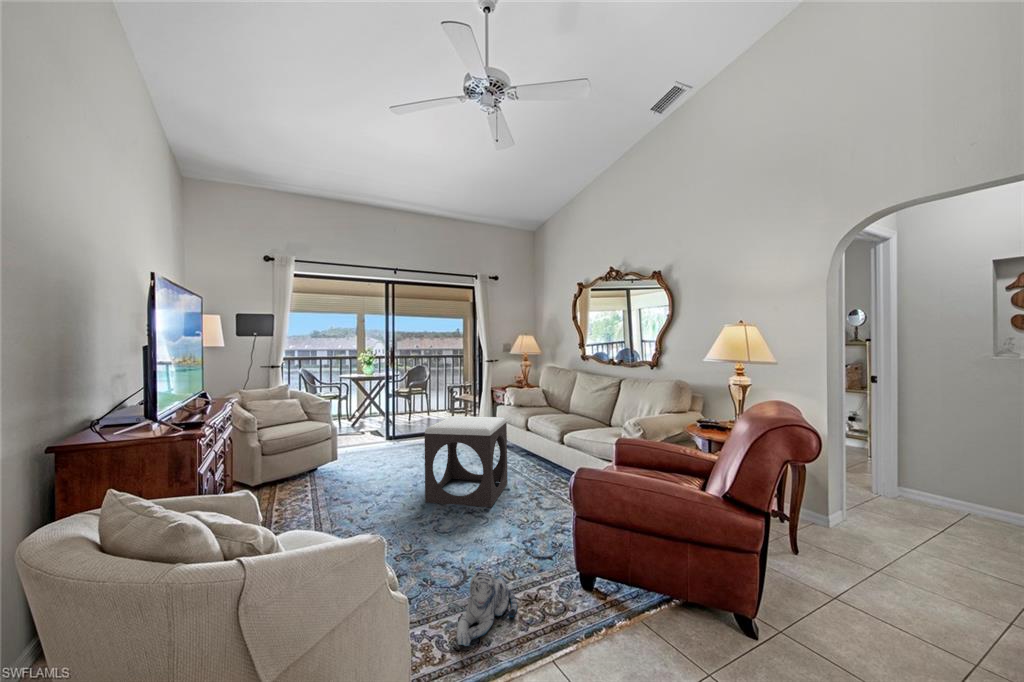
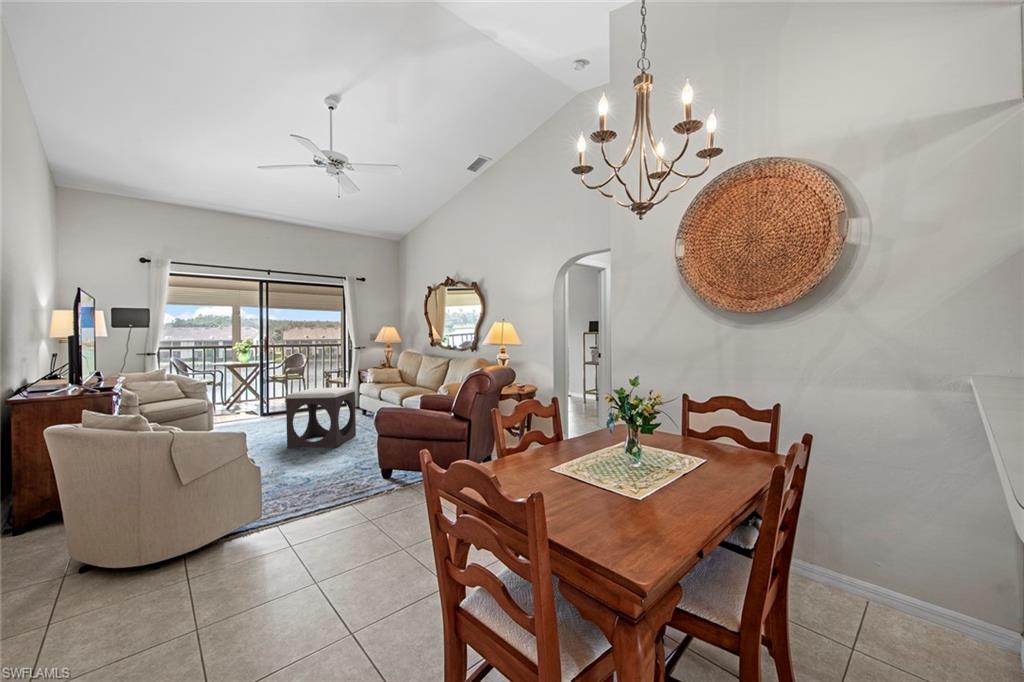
plush toy: present [457,572,517,646] -> none [291,461,334,495]

